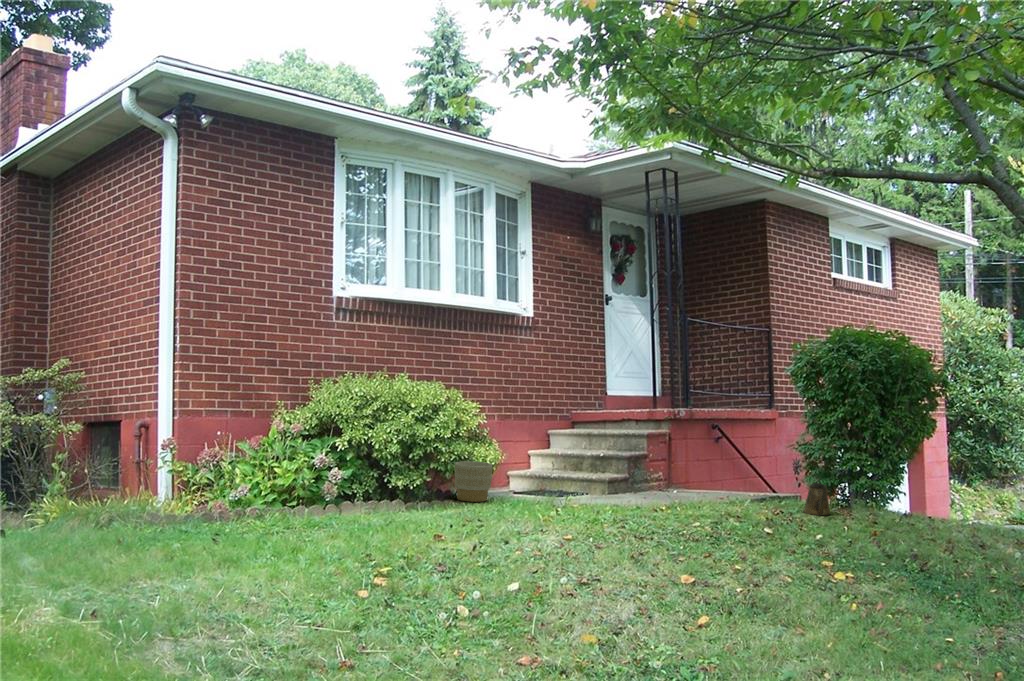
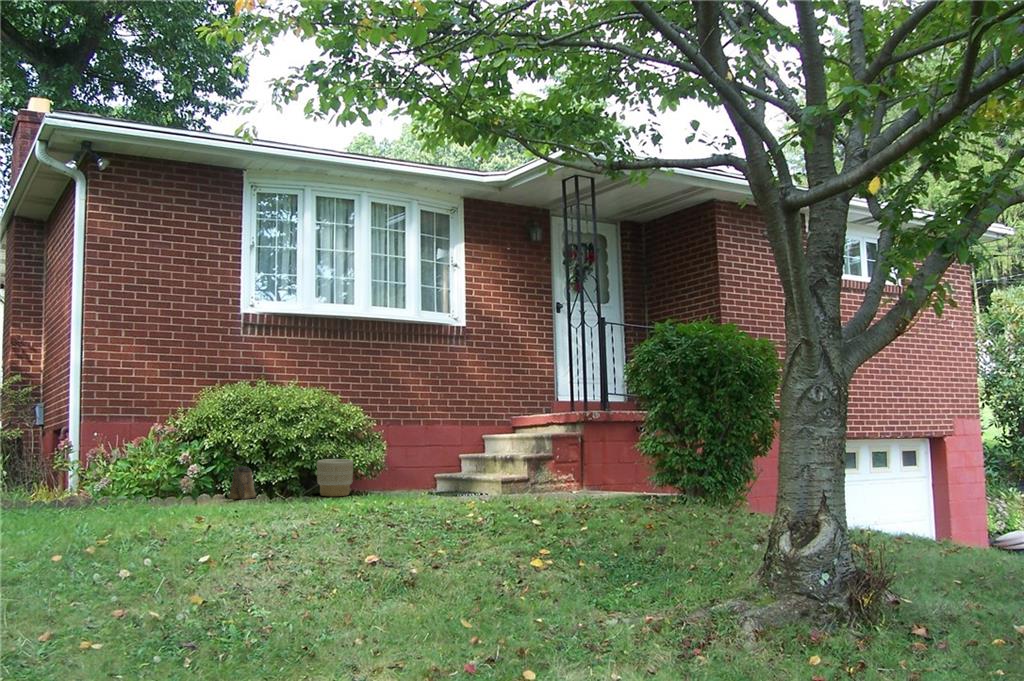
watering can: present [804,483,830,515] -> present [229,466,256,499]

